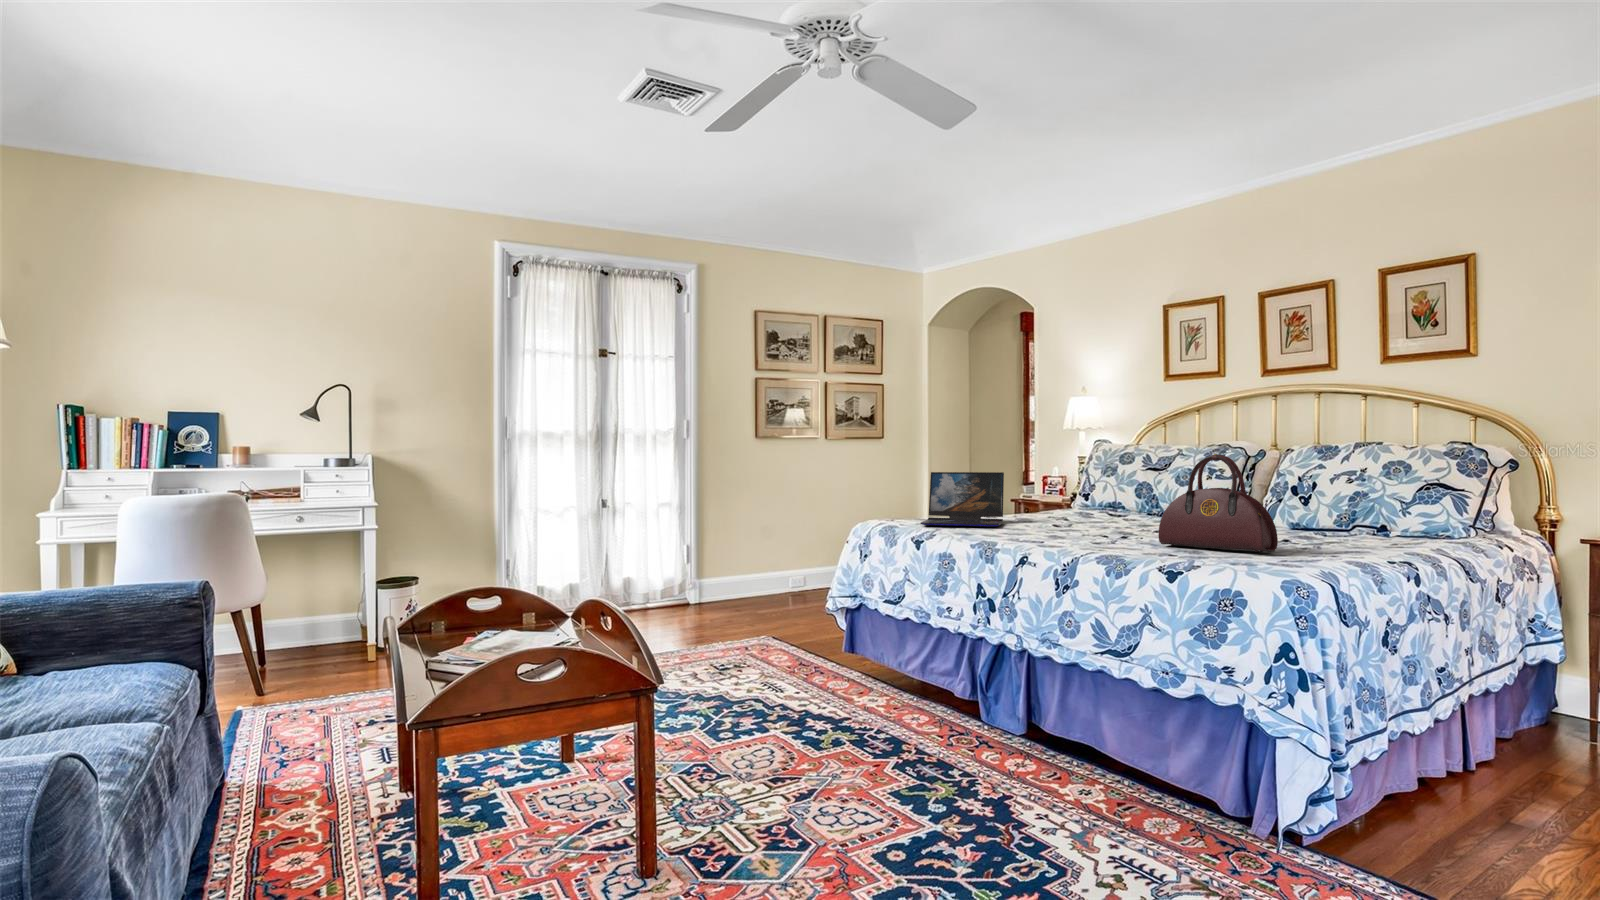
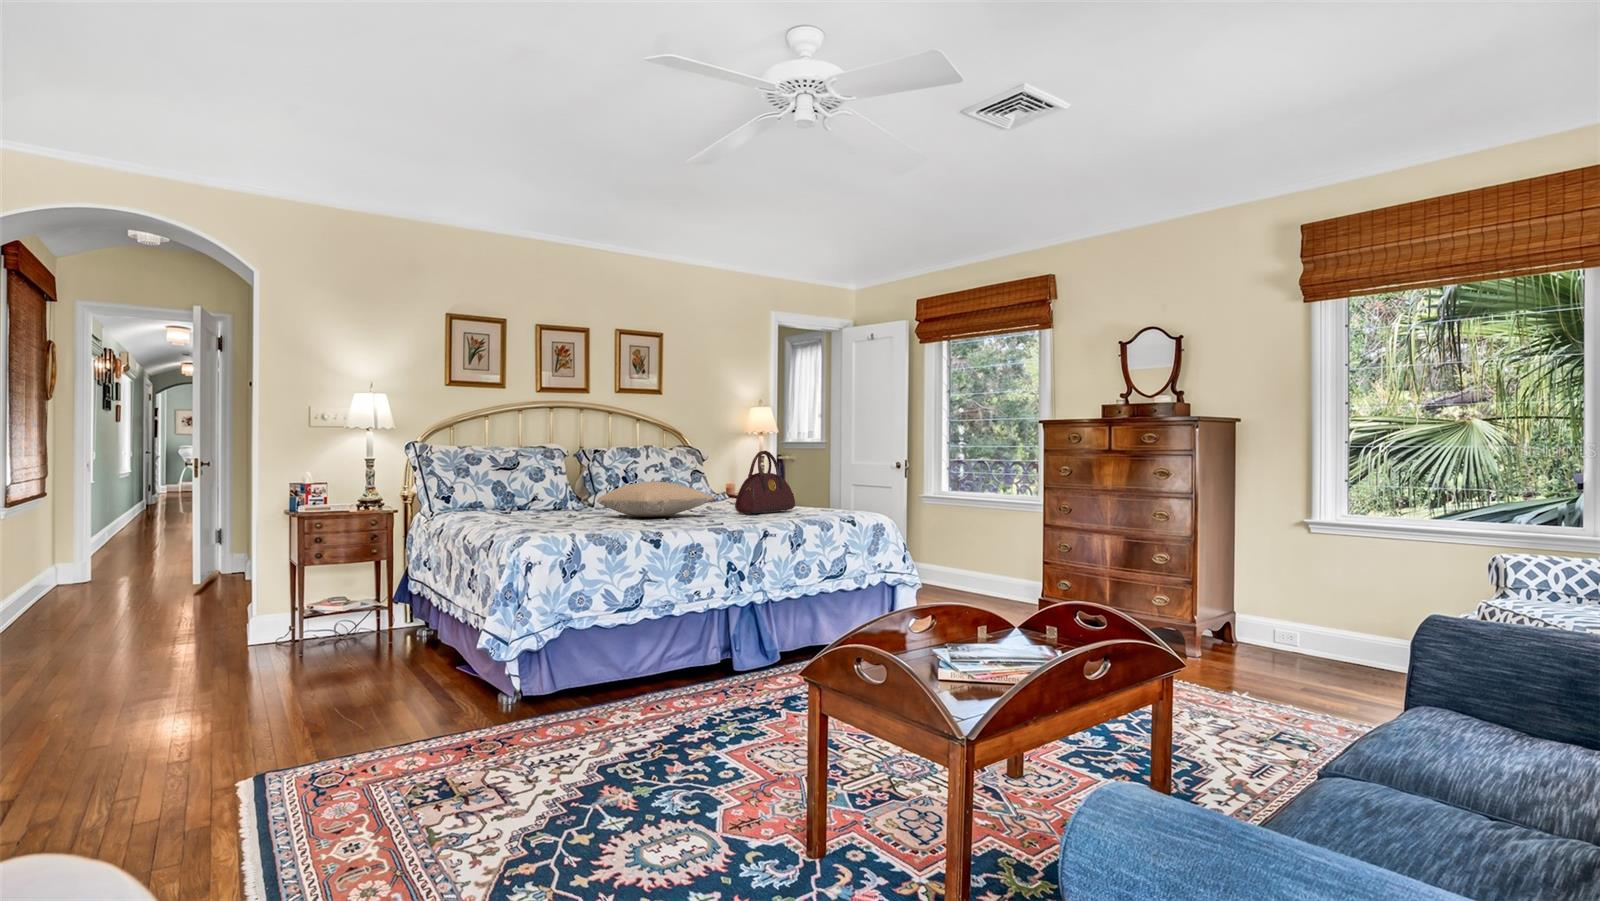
laptop: present [920,472,1004,527] -> none [506,469,610,528]
pillow: none [1026,491,1171,533] -> present [597,482,715,517]

